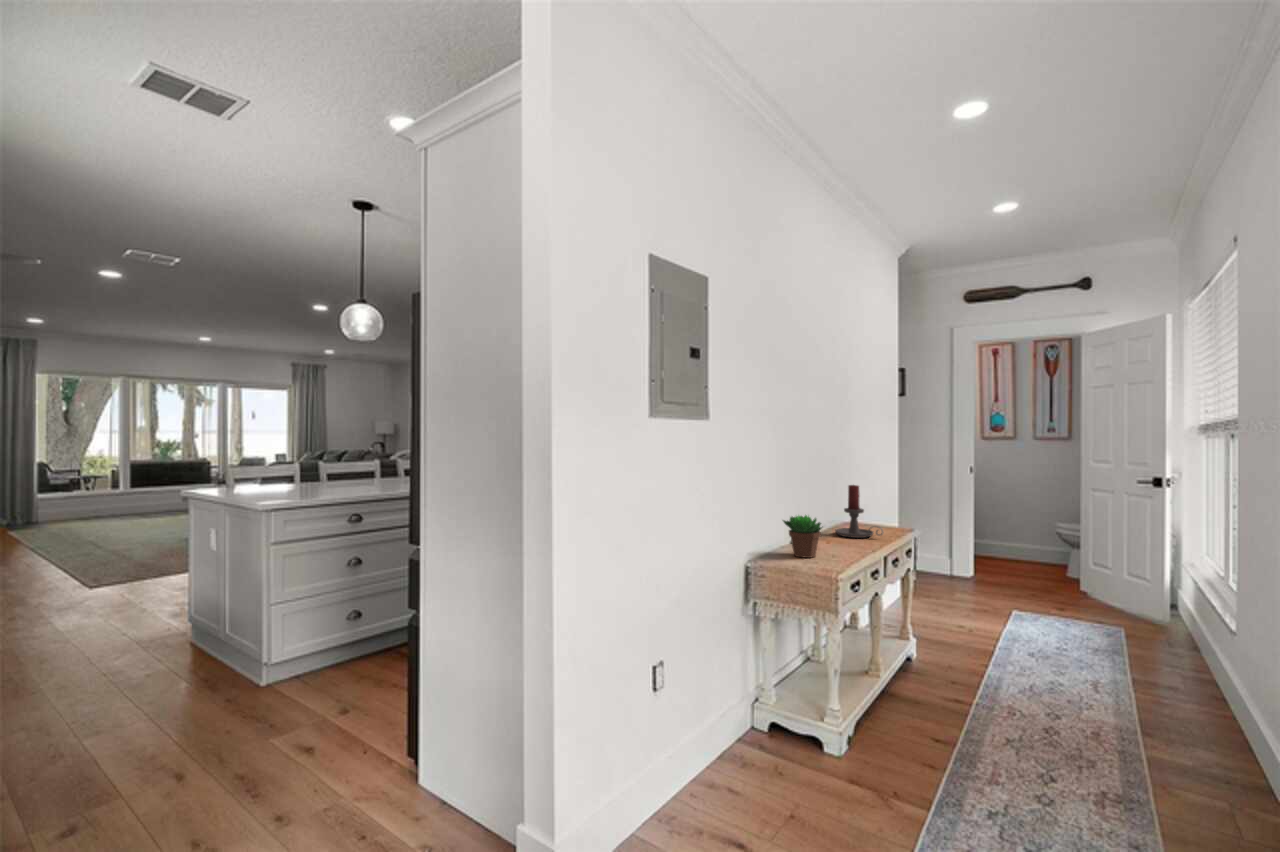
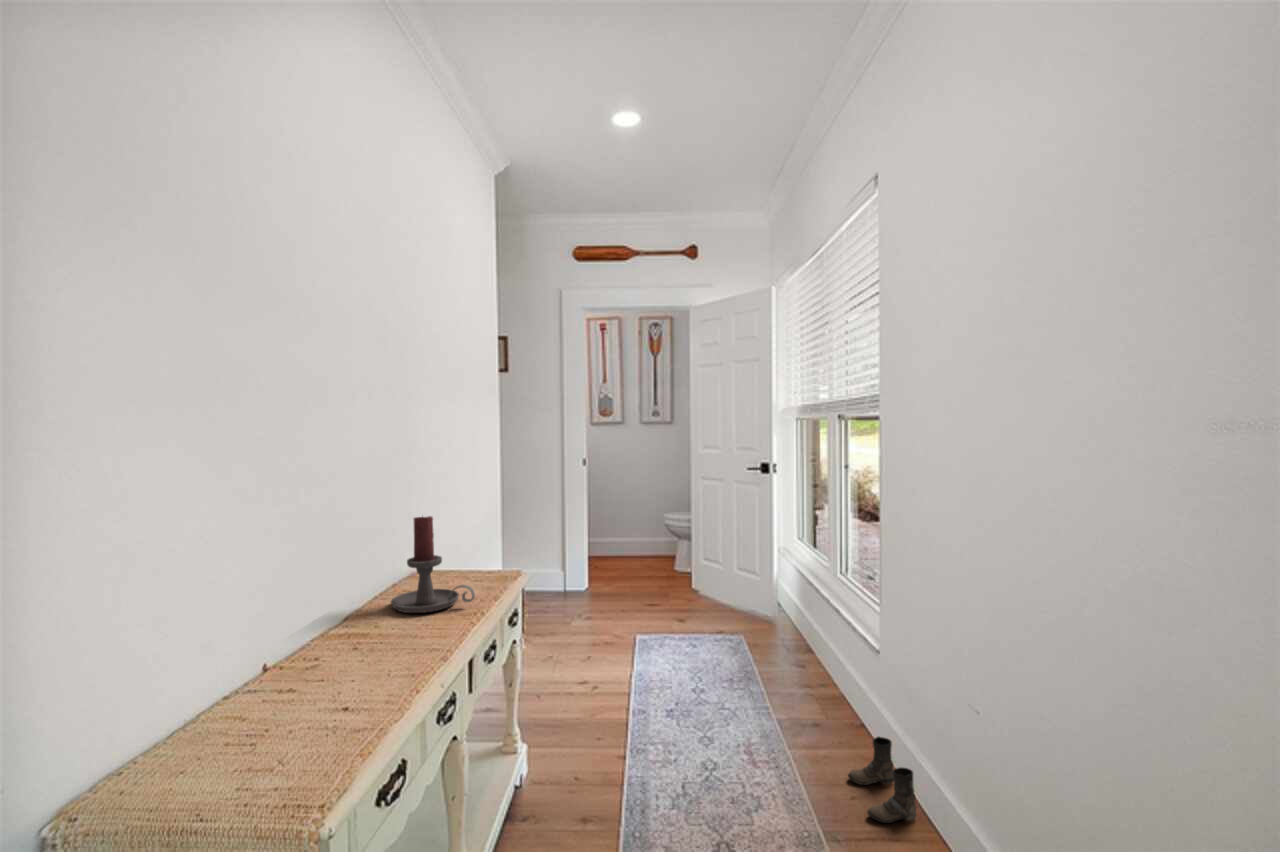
succulent plant: present [783,515,822,558] -> none [244,607,343,711]
boots: none [1186,693,1244,752] -> present [848,737,916,823]

